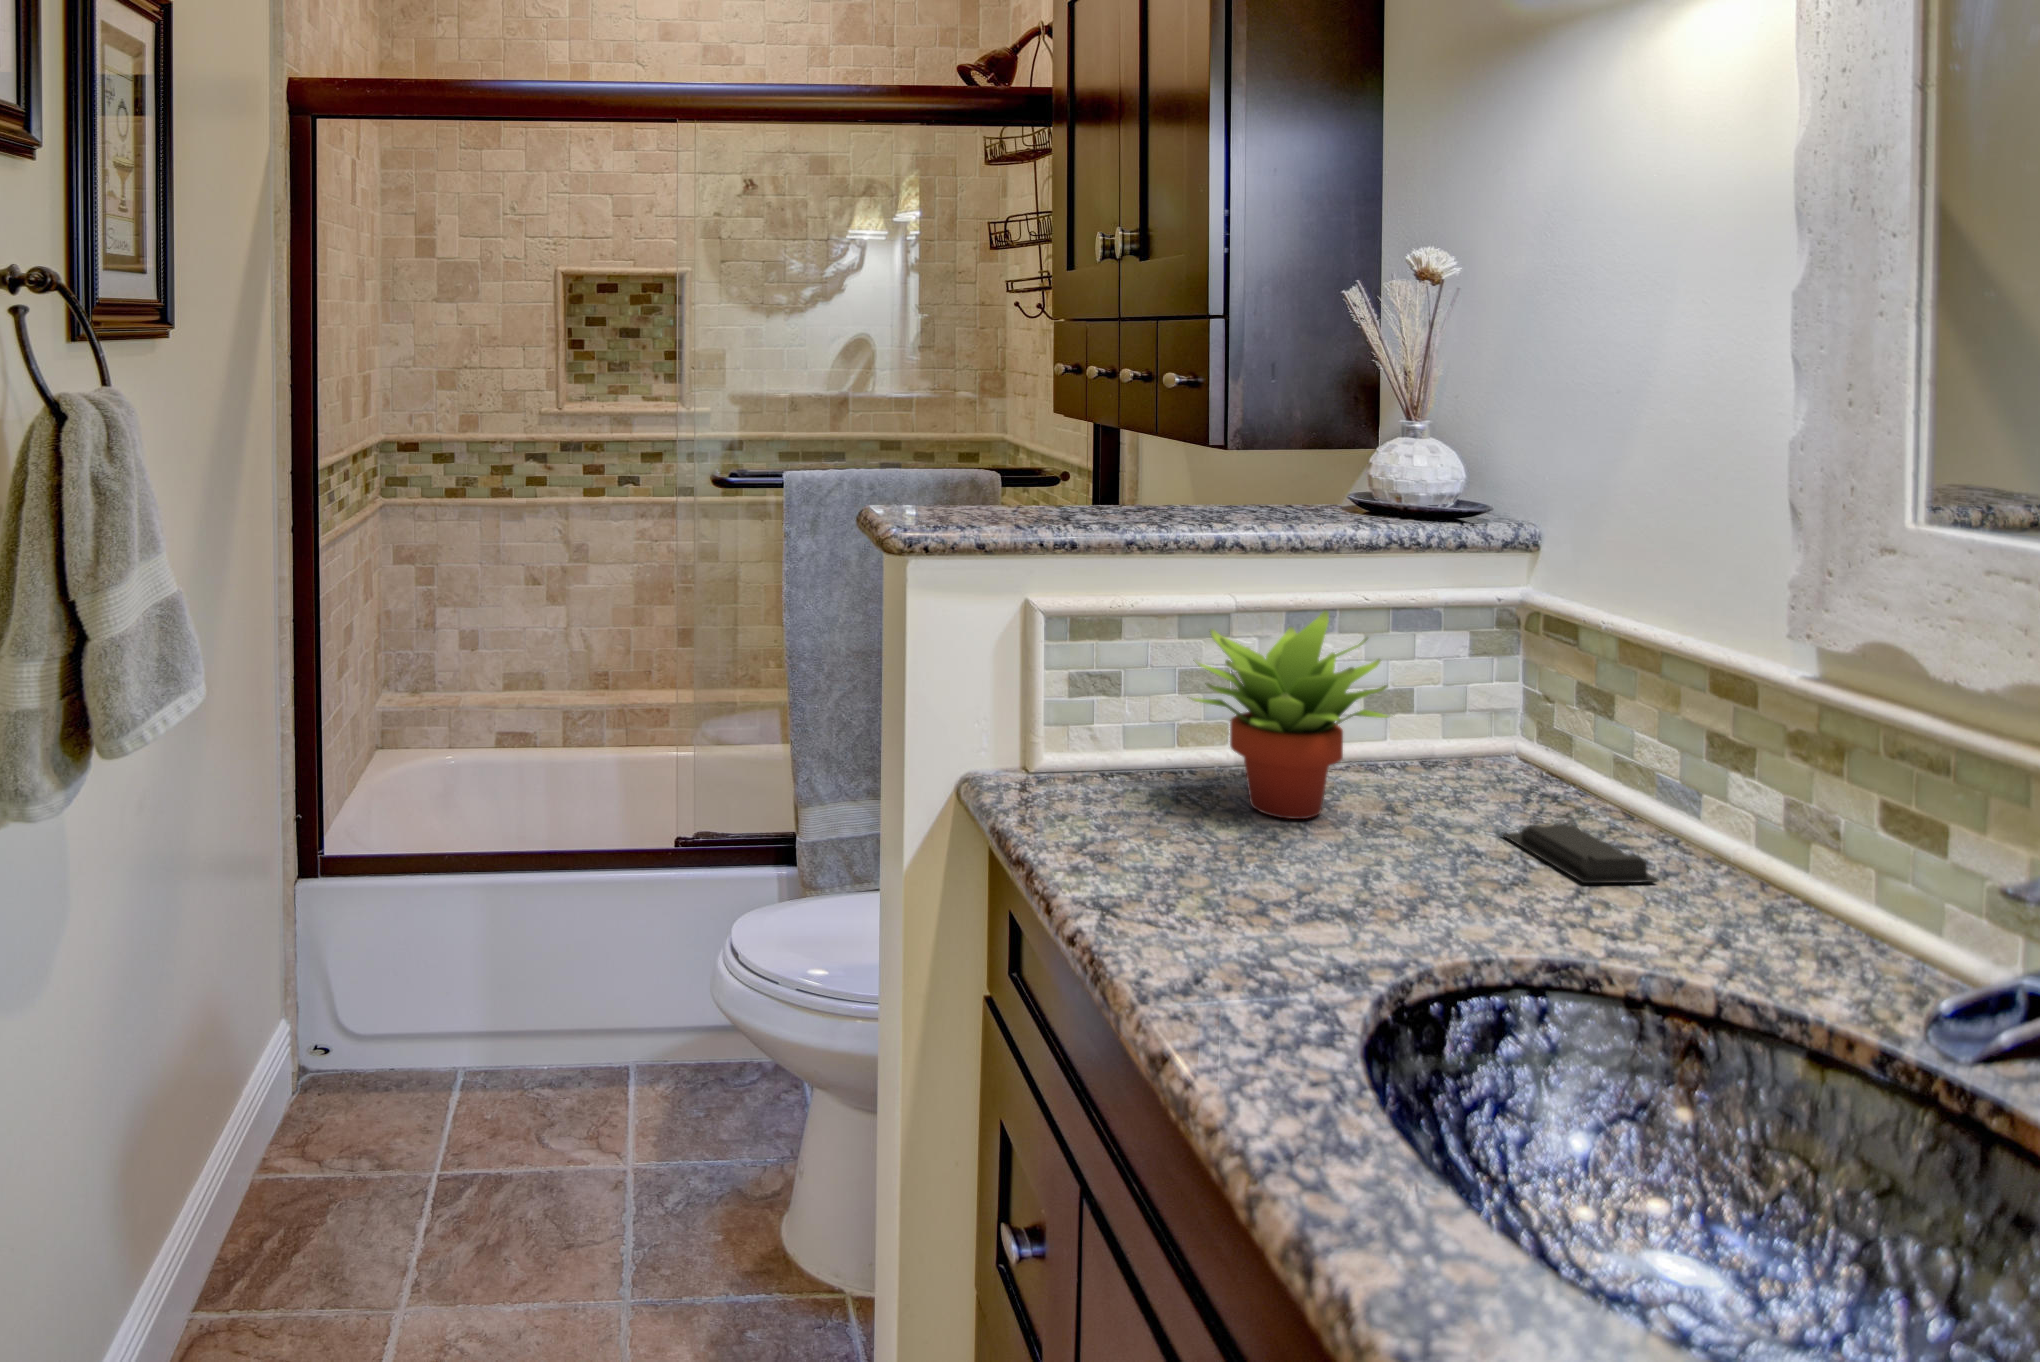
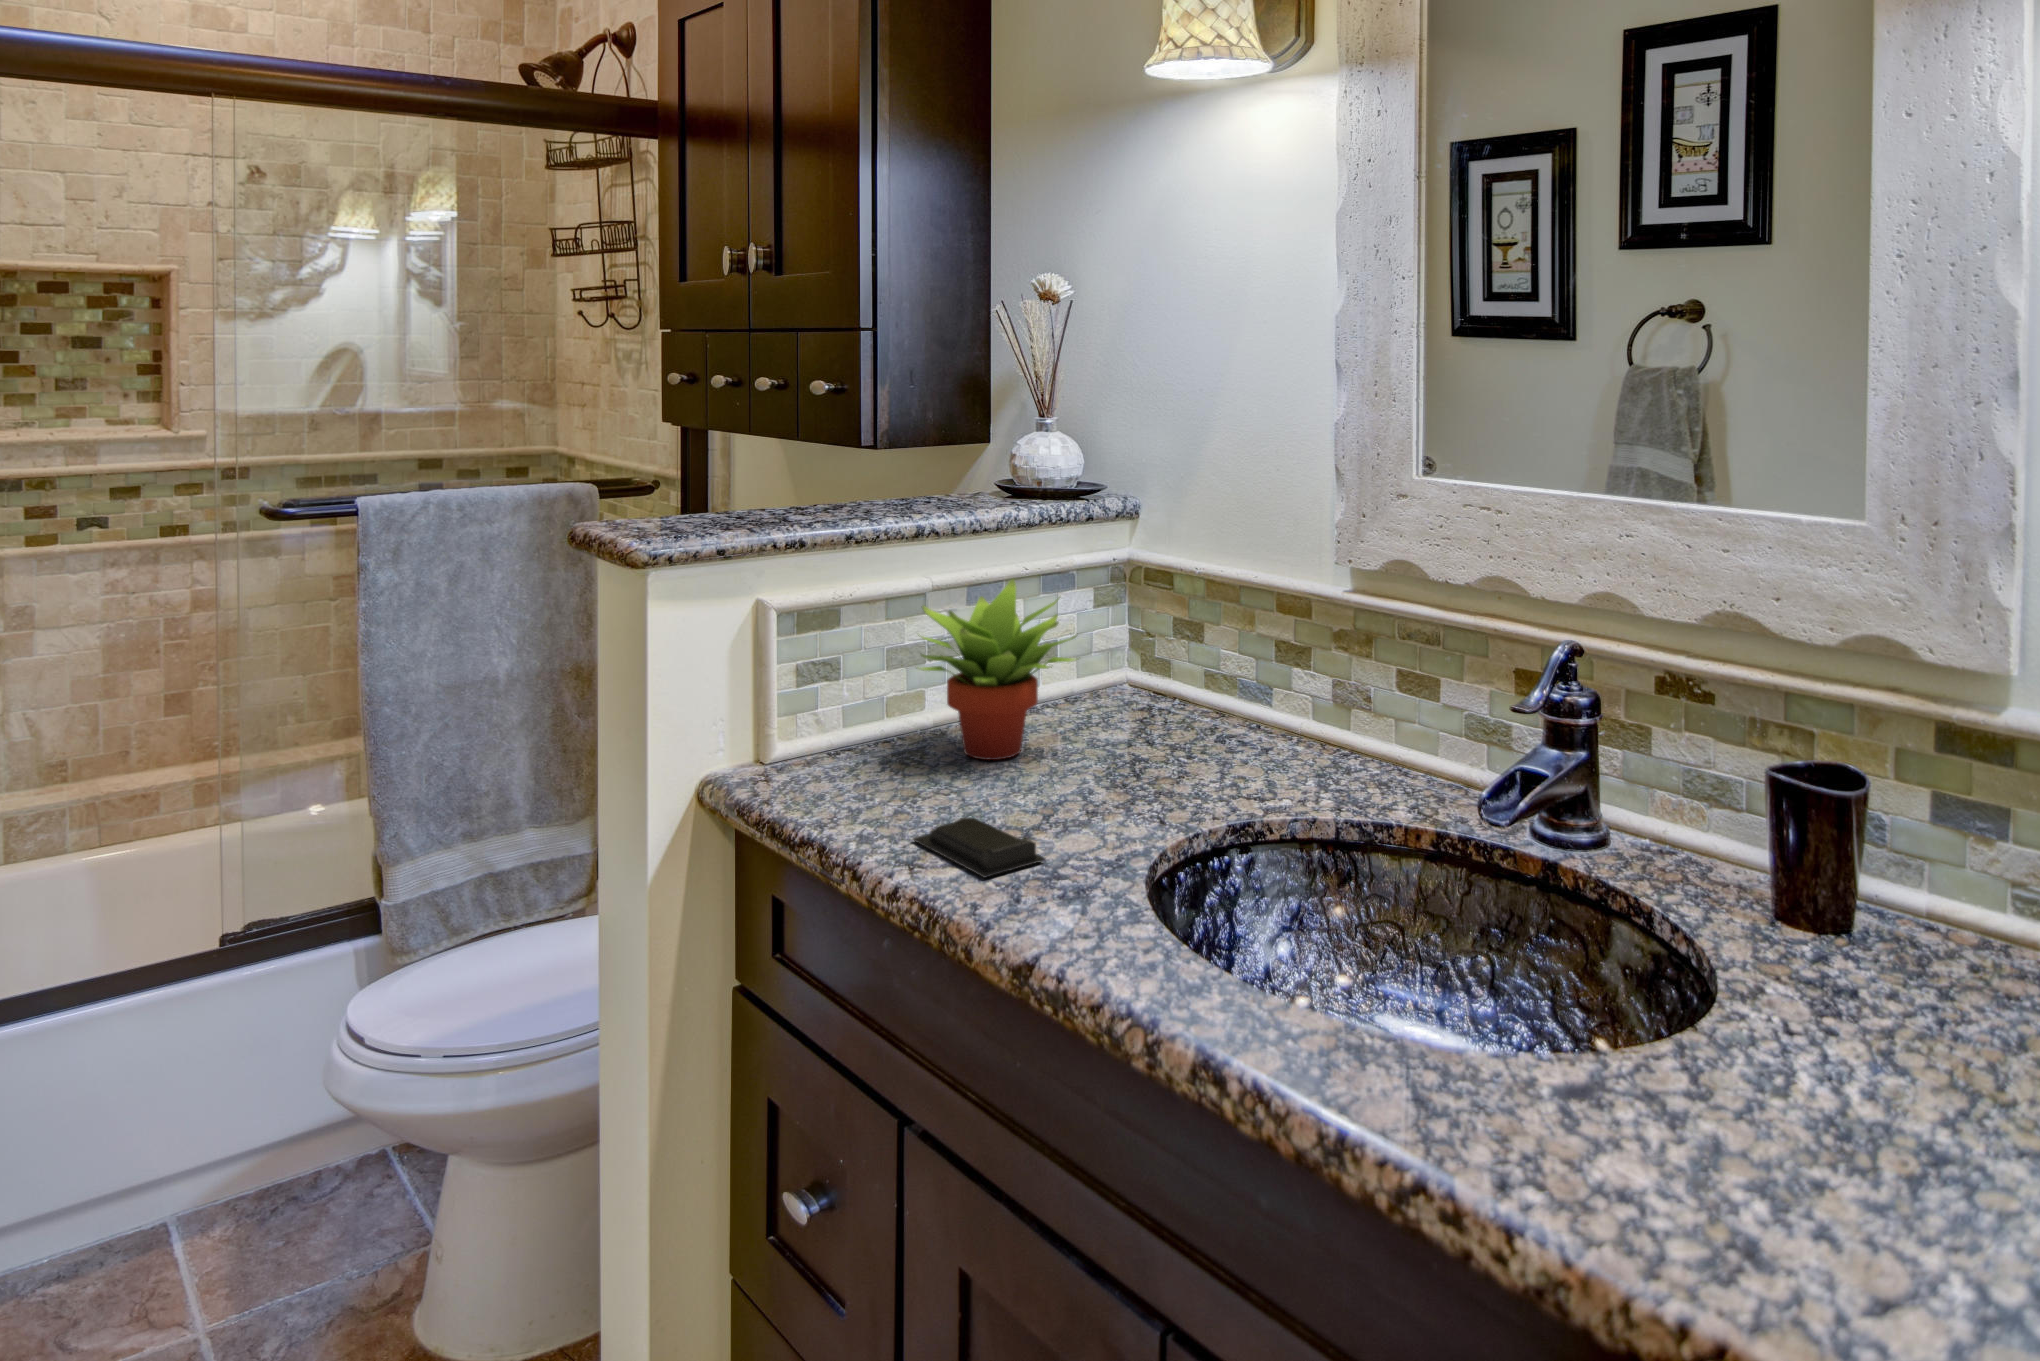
soap bar: present [1503,824,1659,883] -> present [913,818,1045,877]

